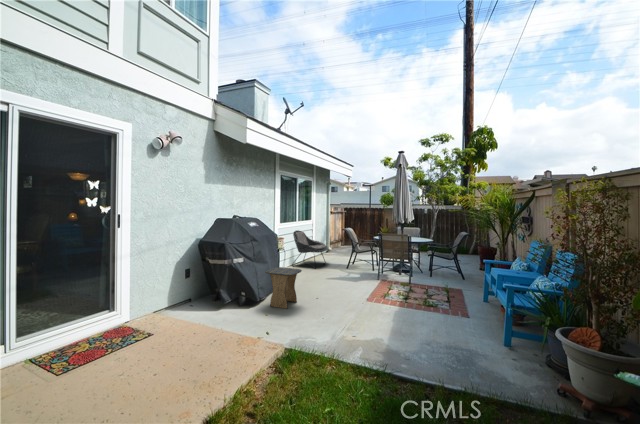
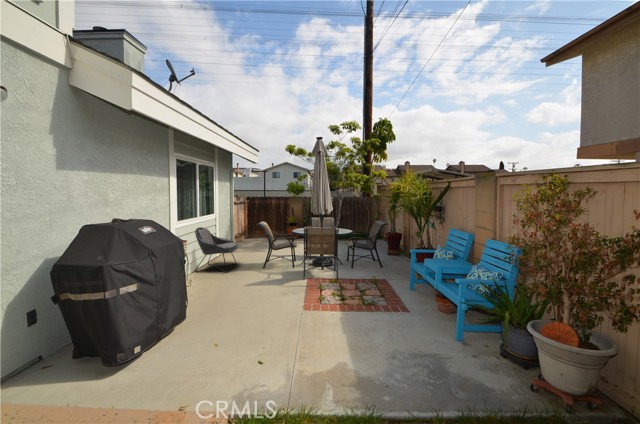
stool: present [265,267,302,309] -> none [171,283,223,339]

